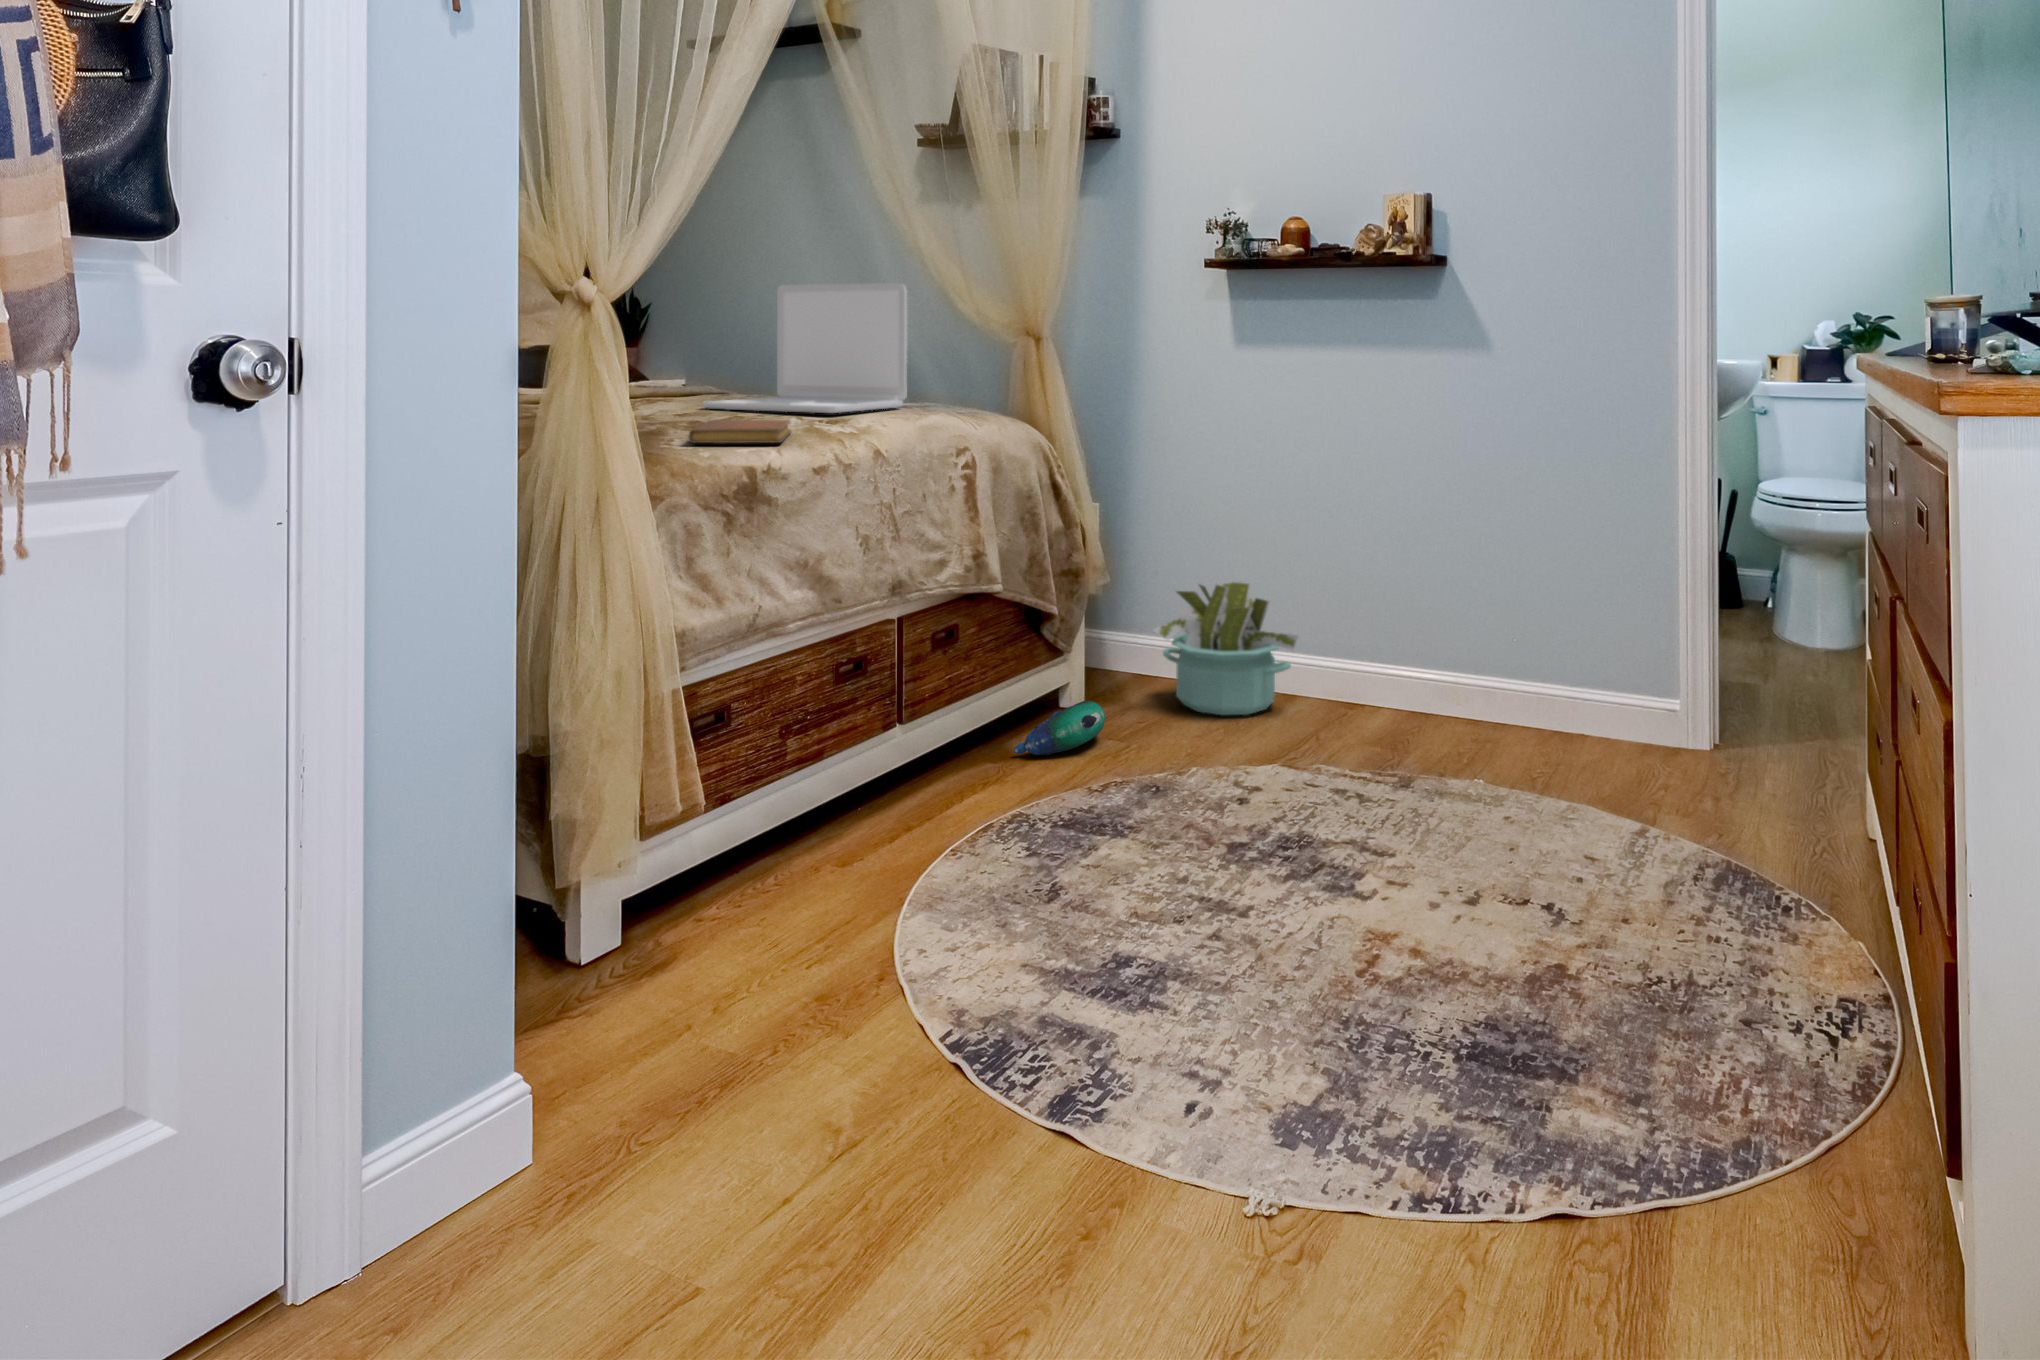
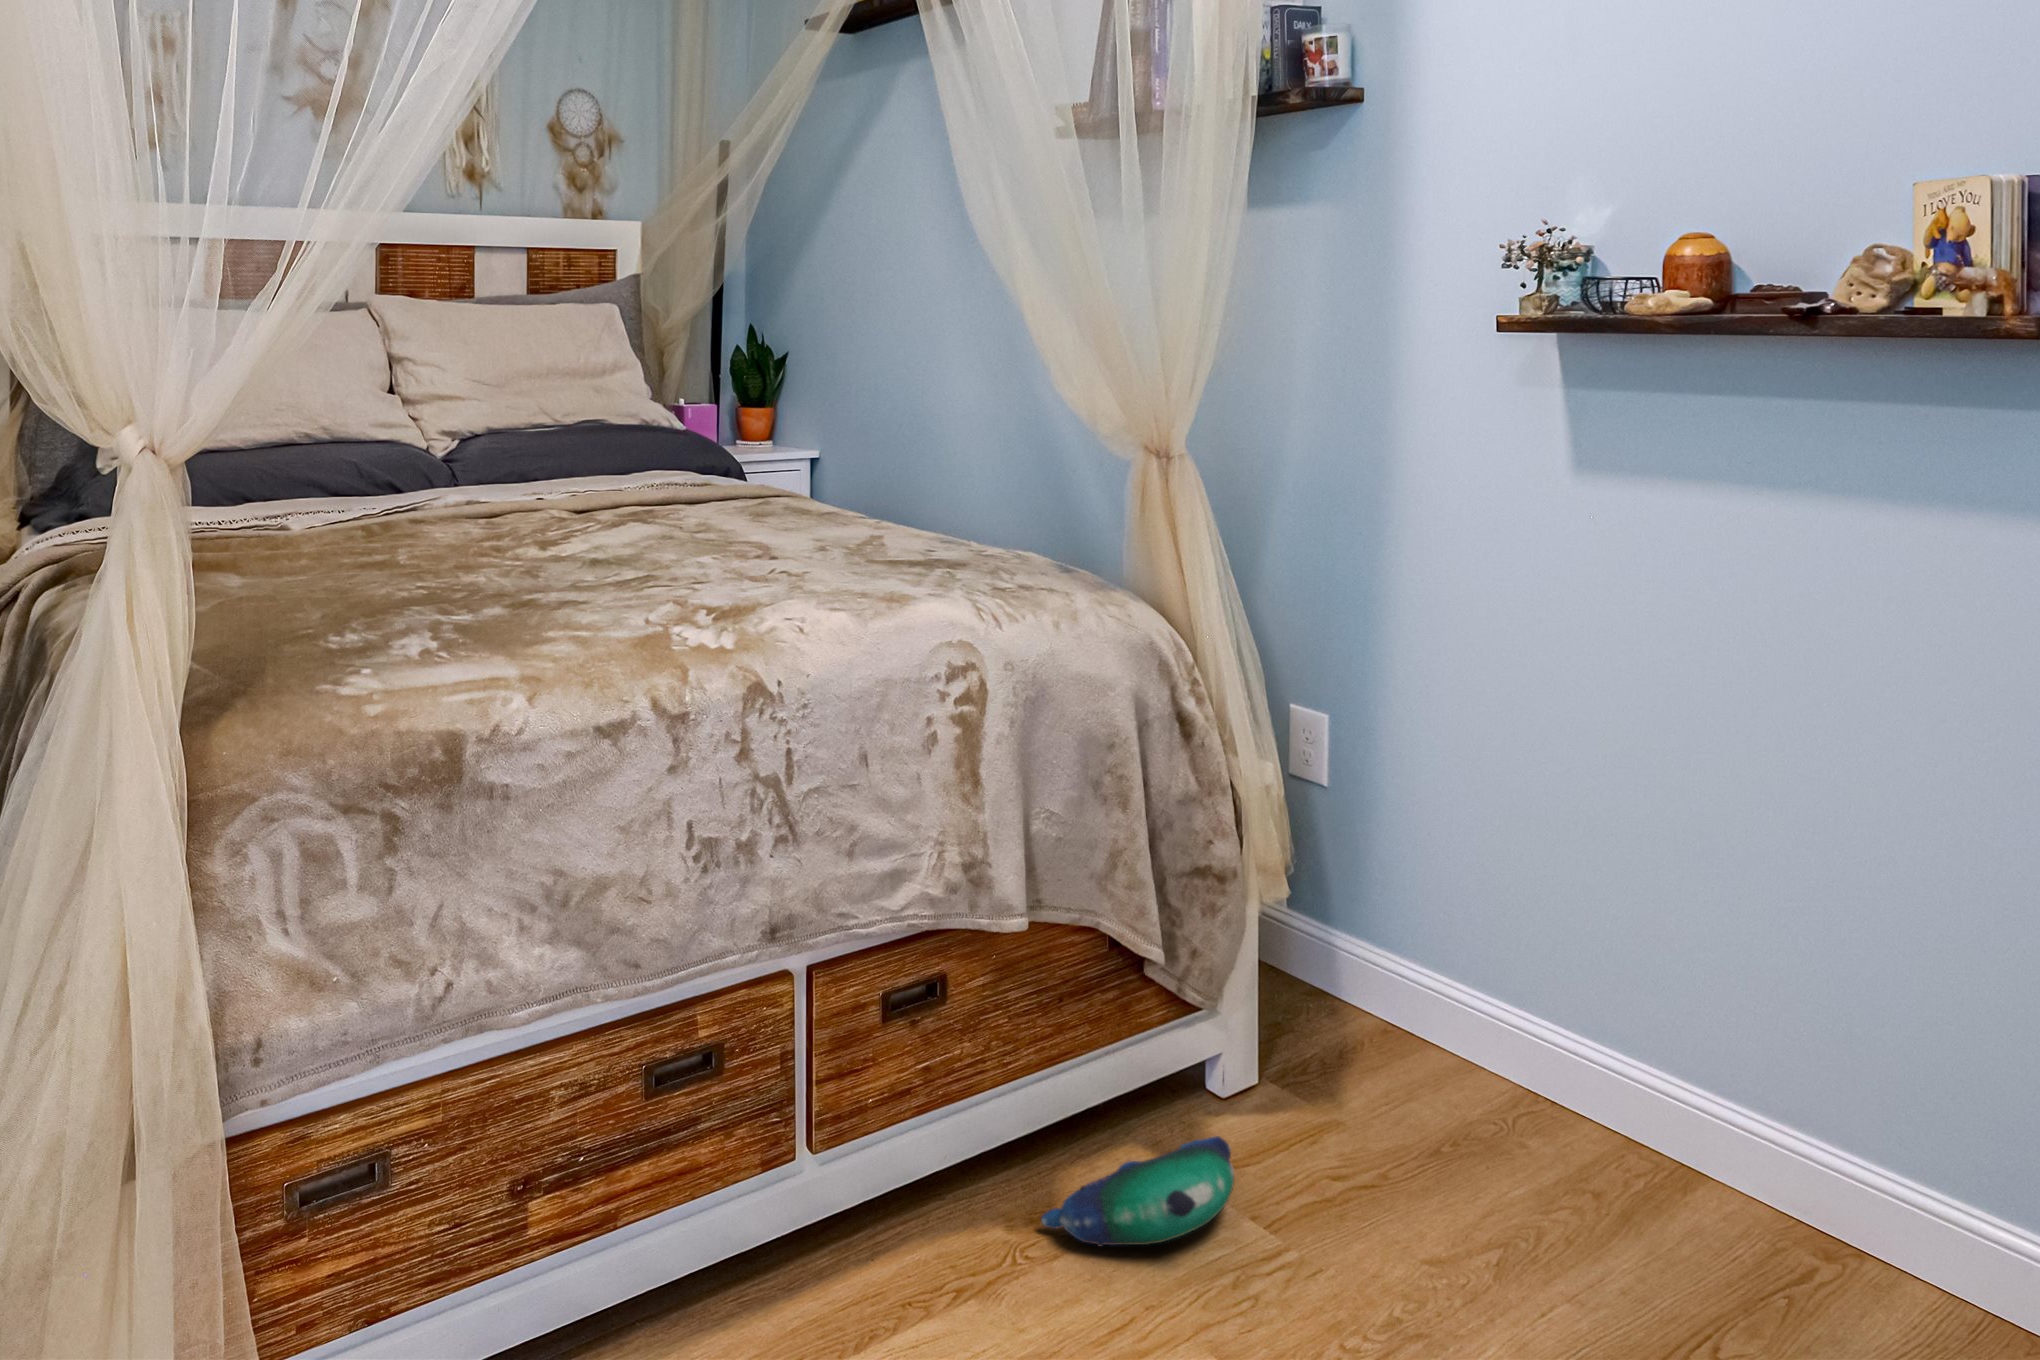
laptop: present [703,283,907,413] -> none [663,357,951,576]
notebook: present [689,420,791,443] -> none [414,605,643,681]
decorative plant: present [1154,581,1298,715] -> none [1358,917,1681,1228]

